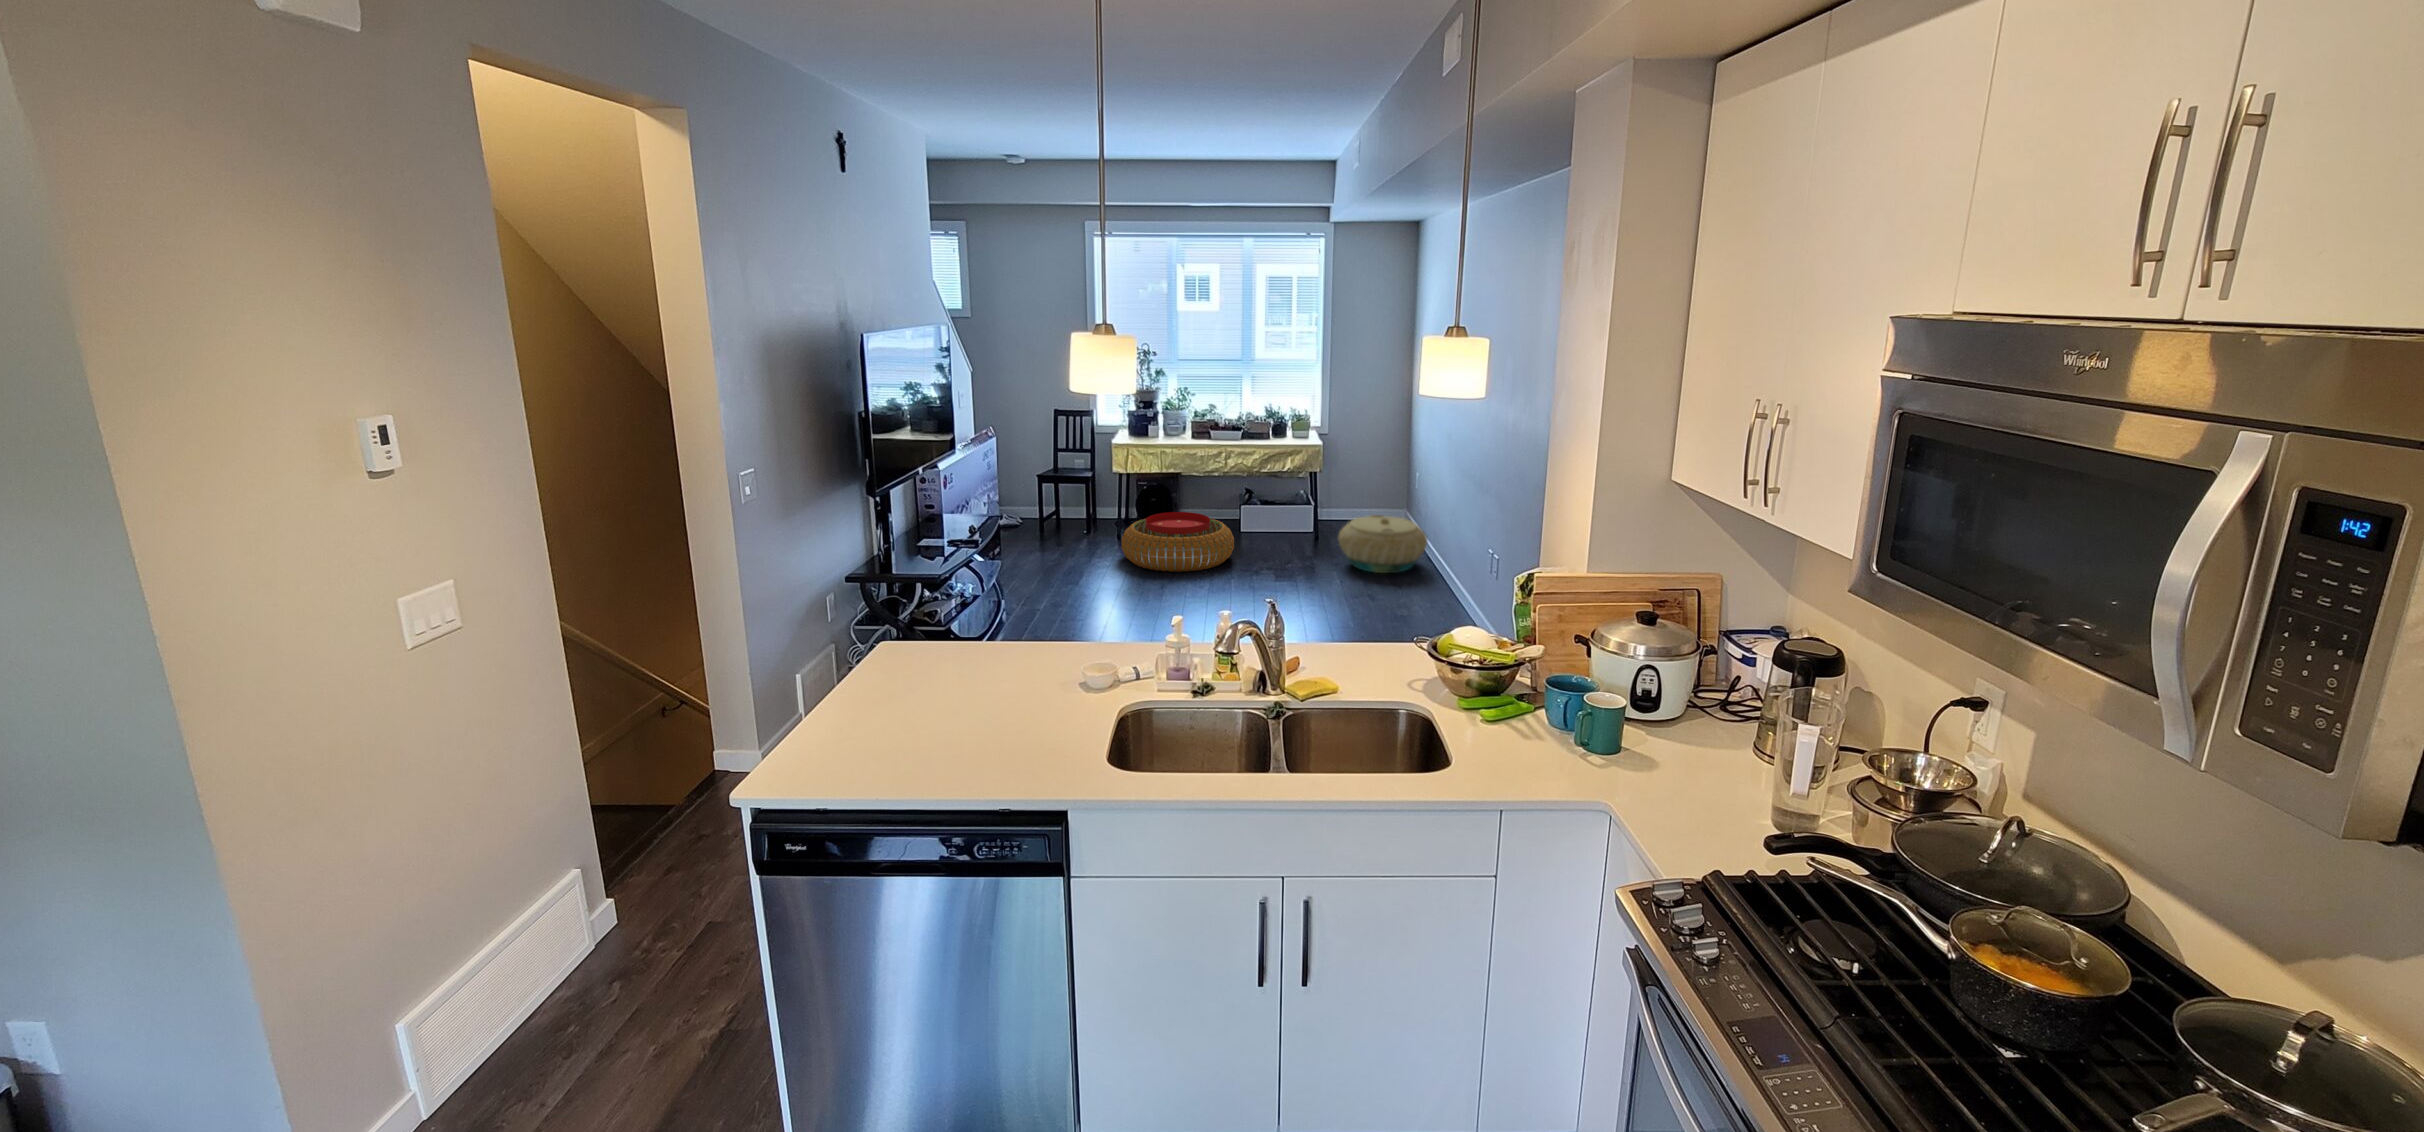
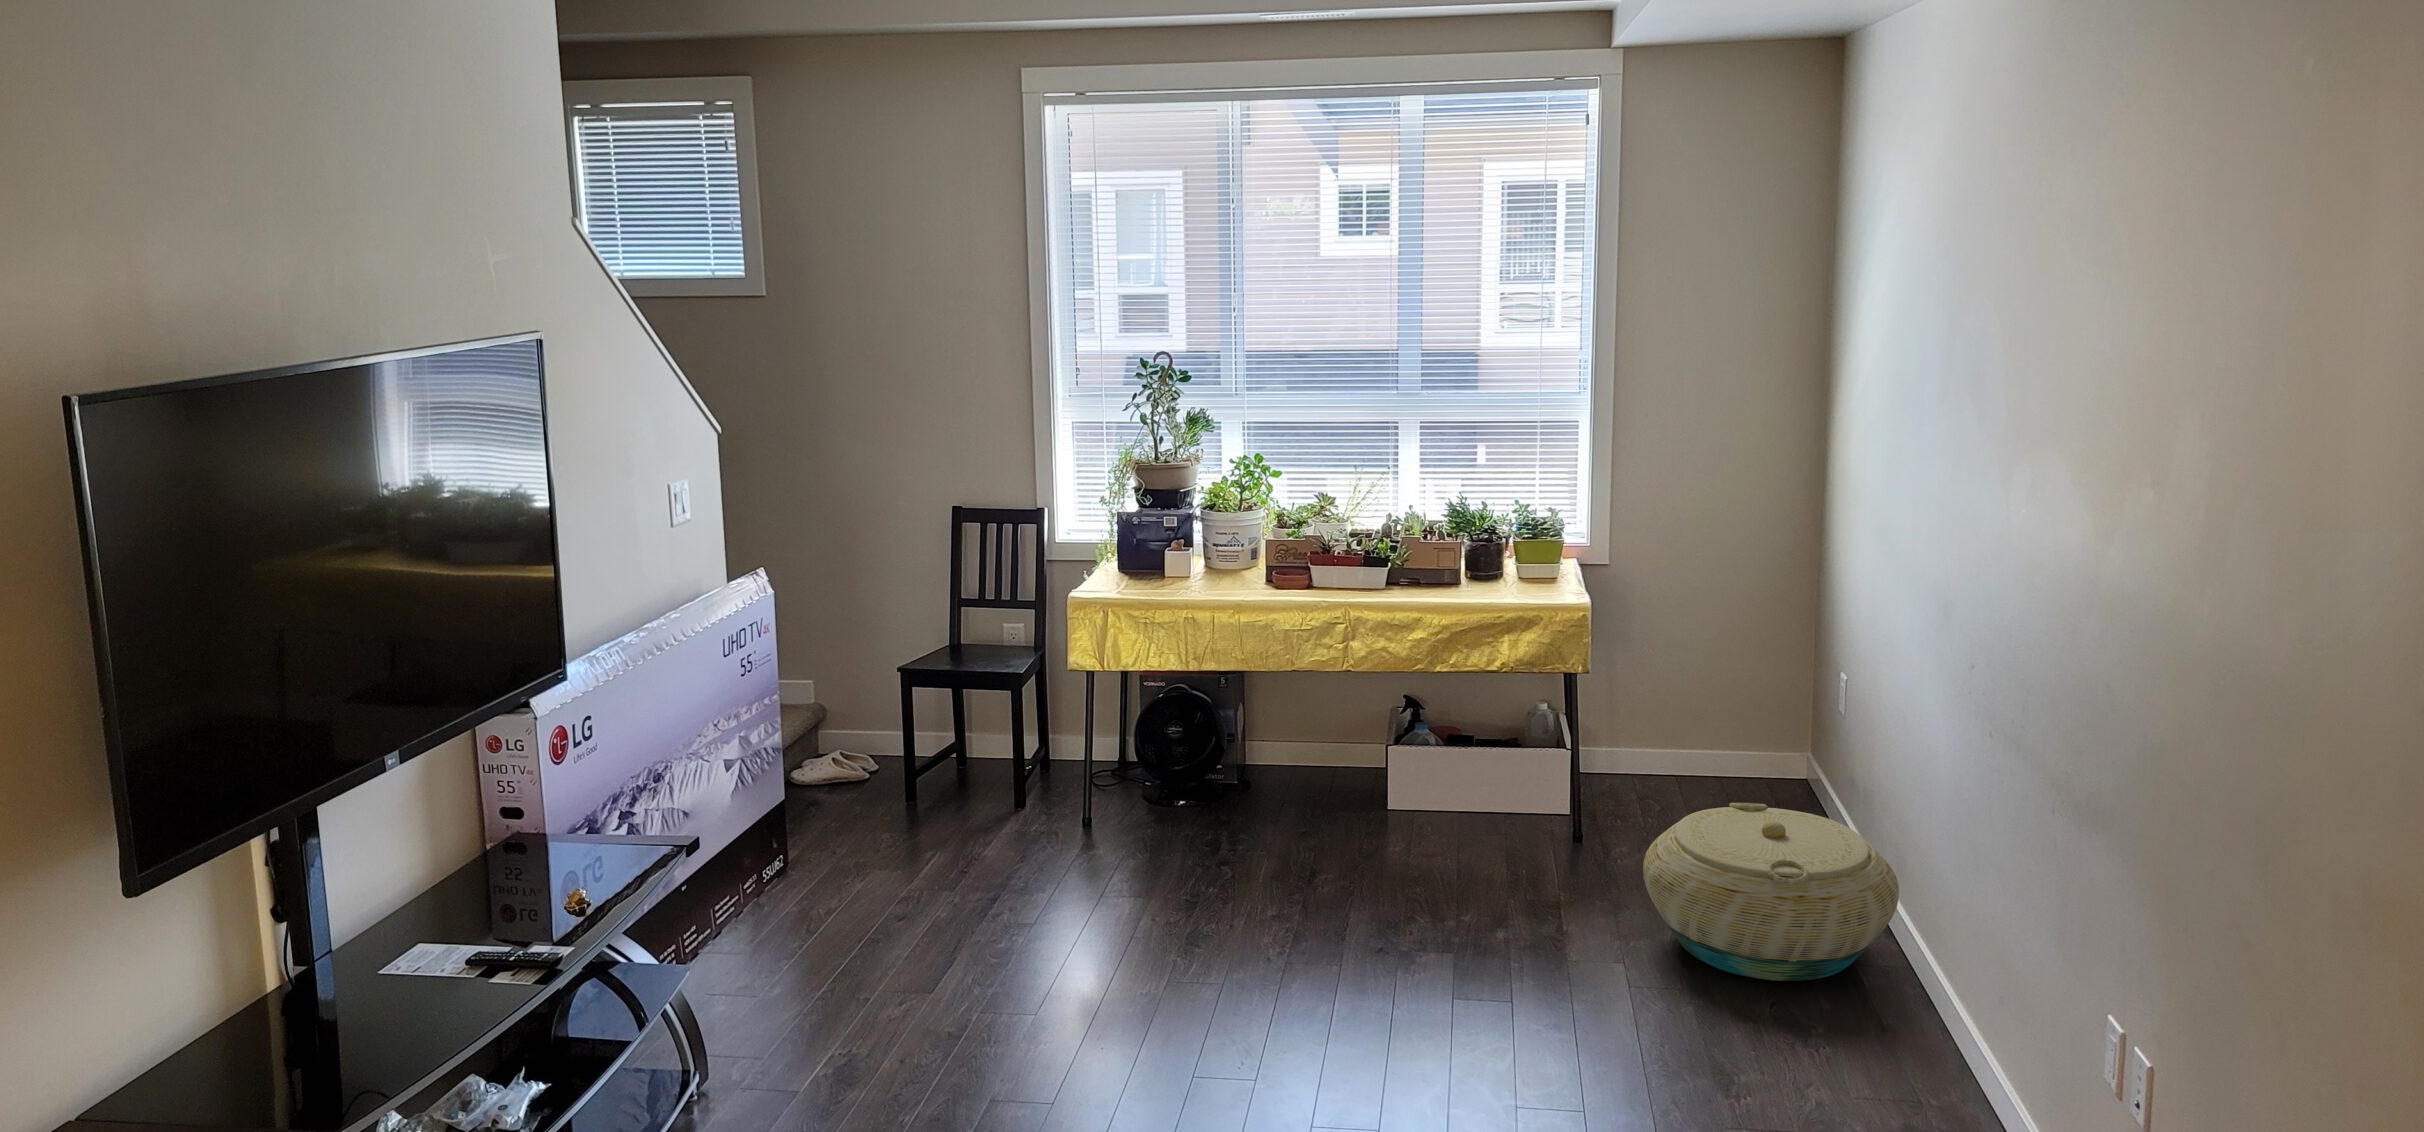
pouf: present [1122,512,1234,572] -> none [1073,778,1363,954]

